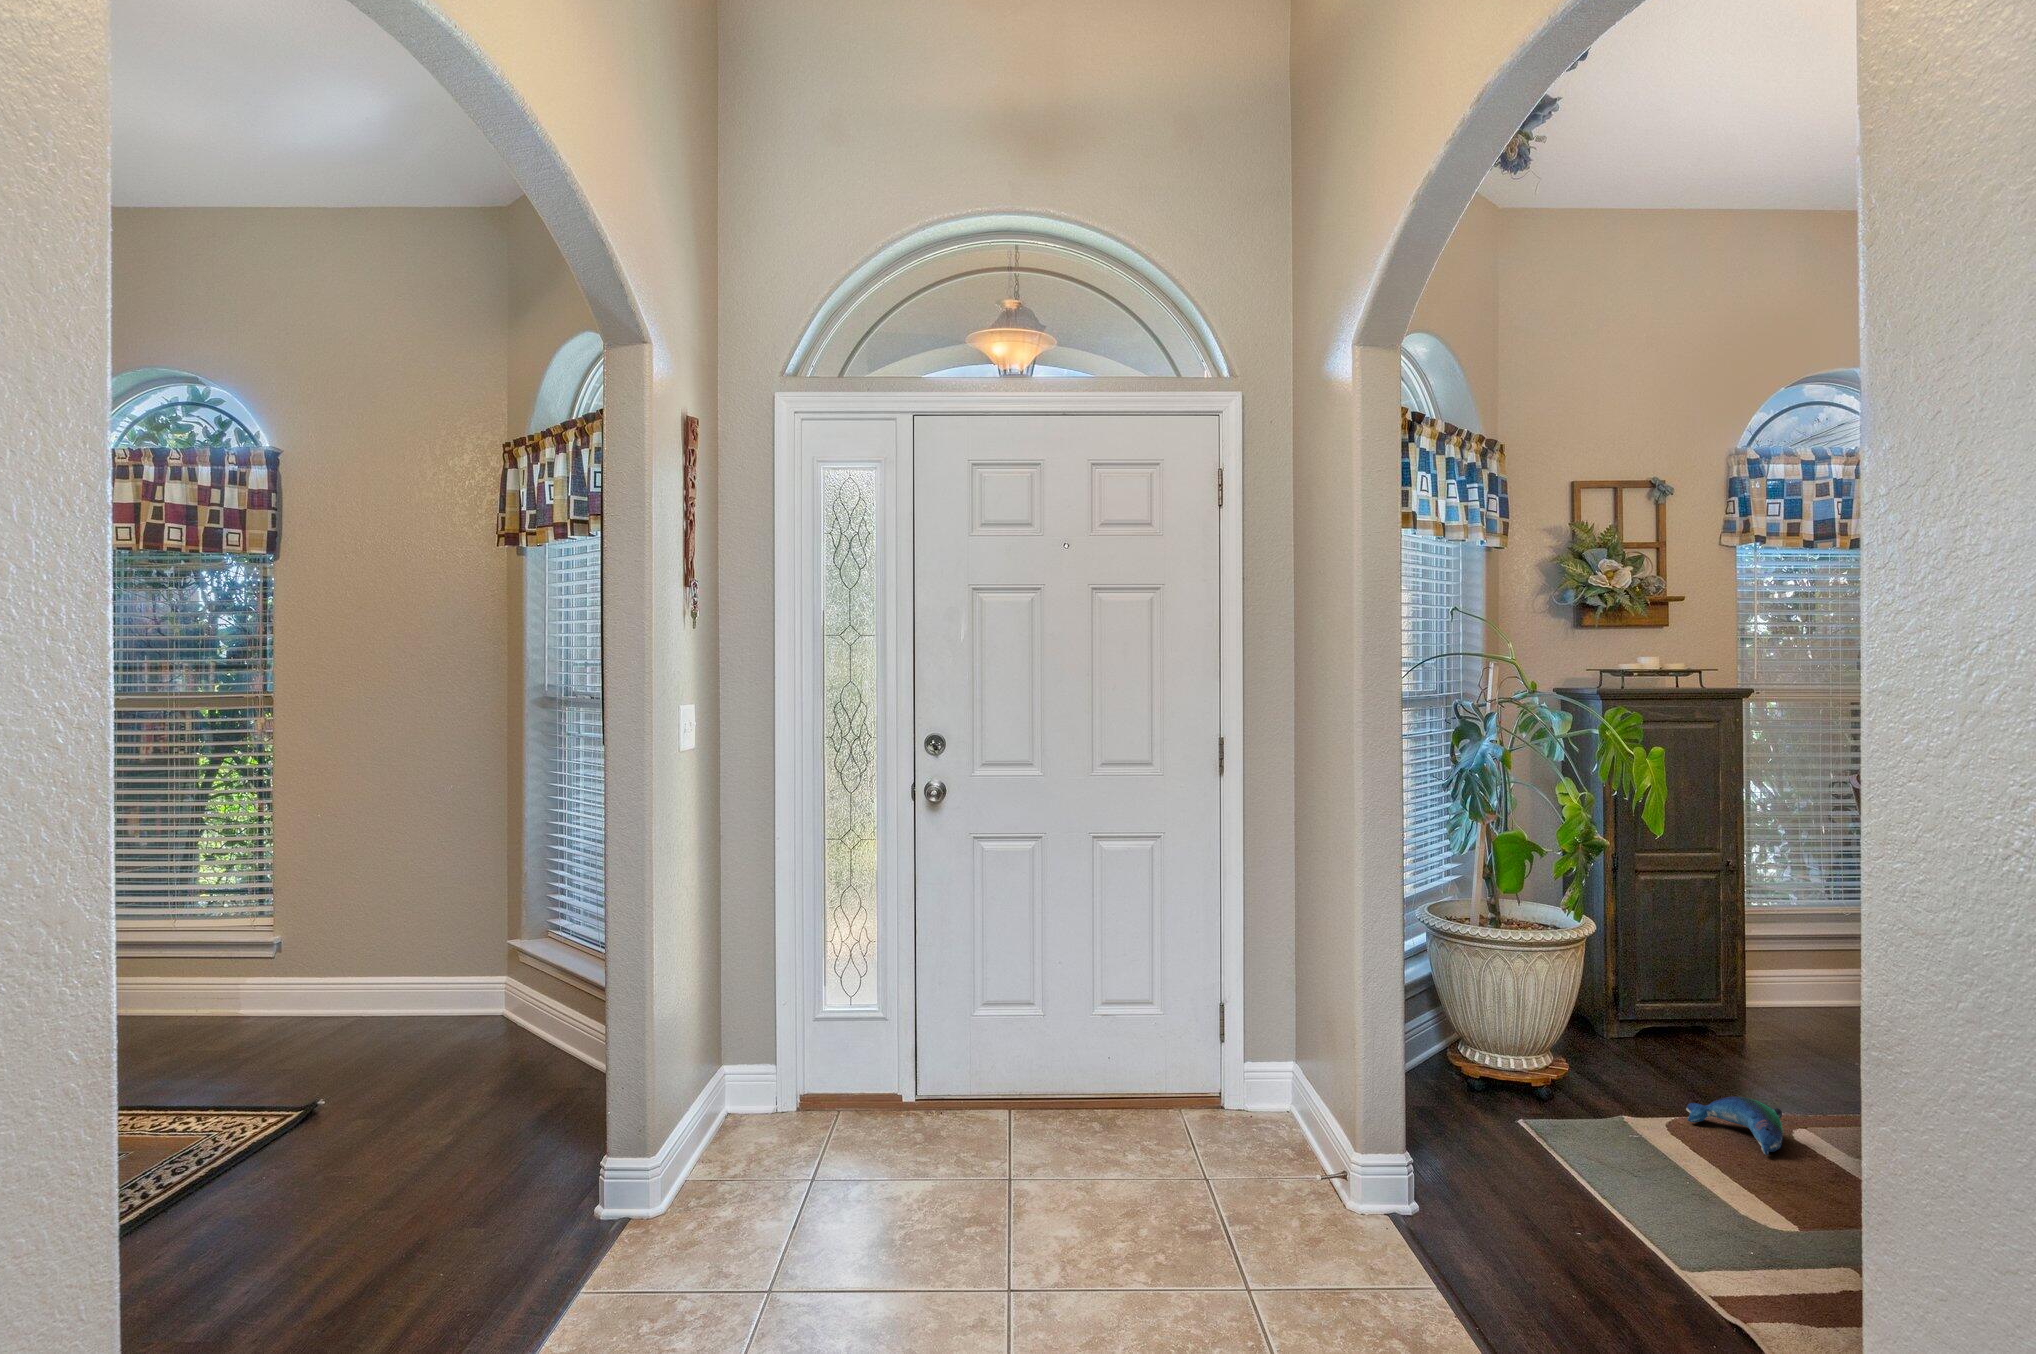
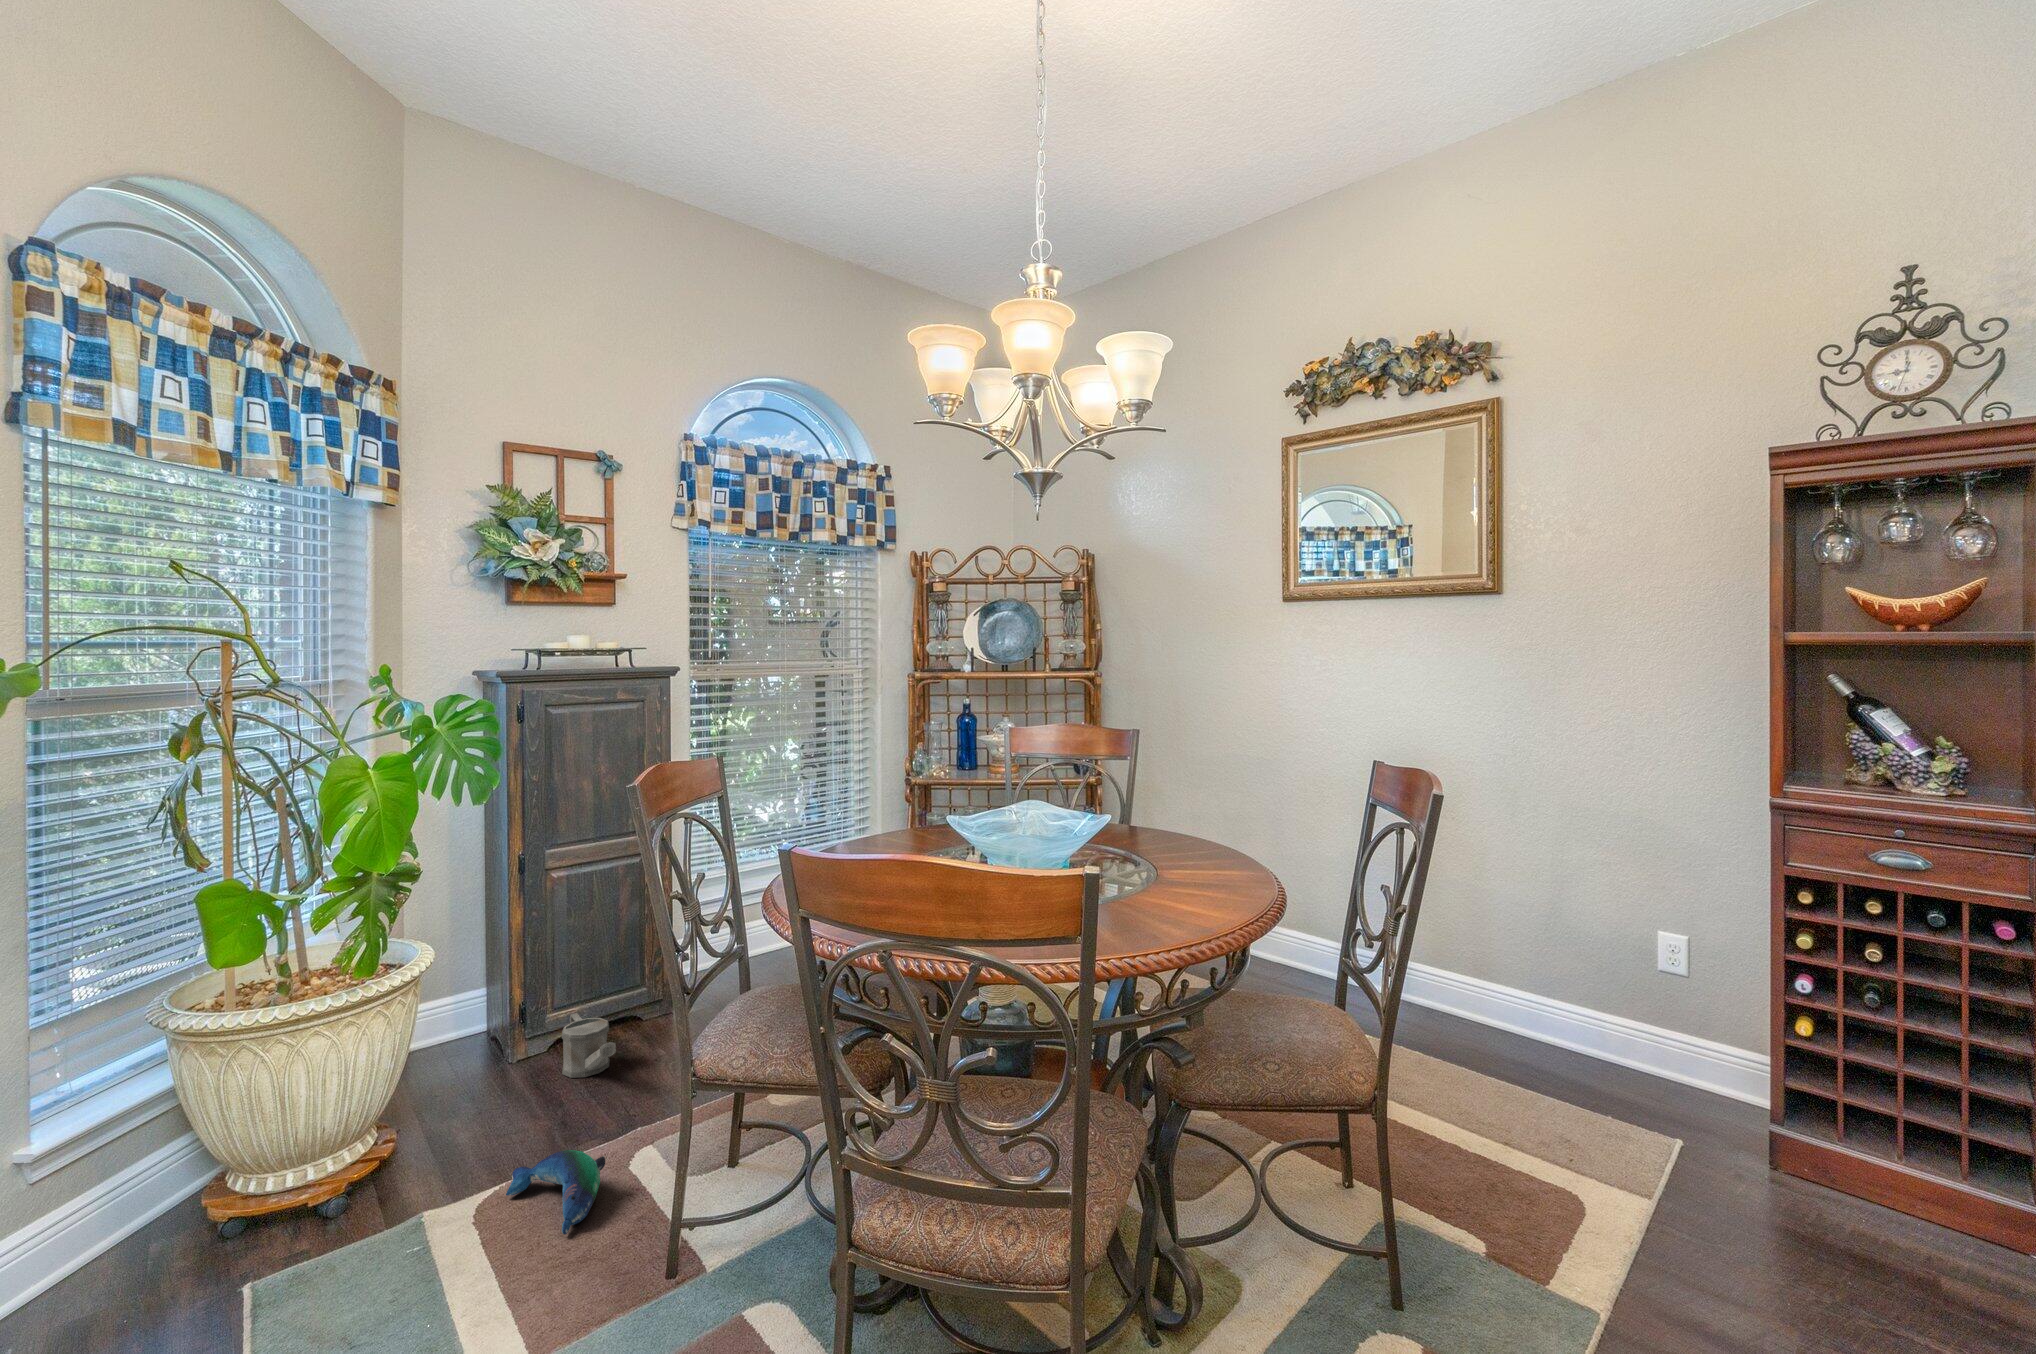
watering can: none [1663,1007,1735,1063] -> present [562,1013,616,1078]

